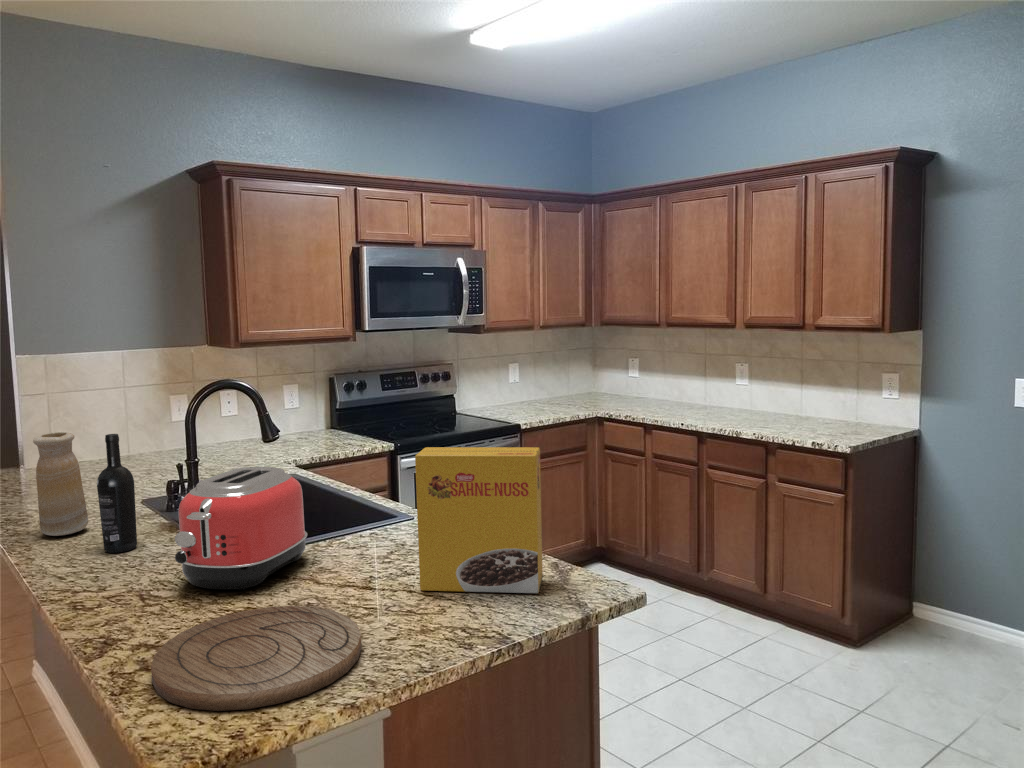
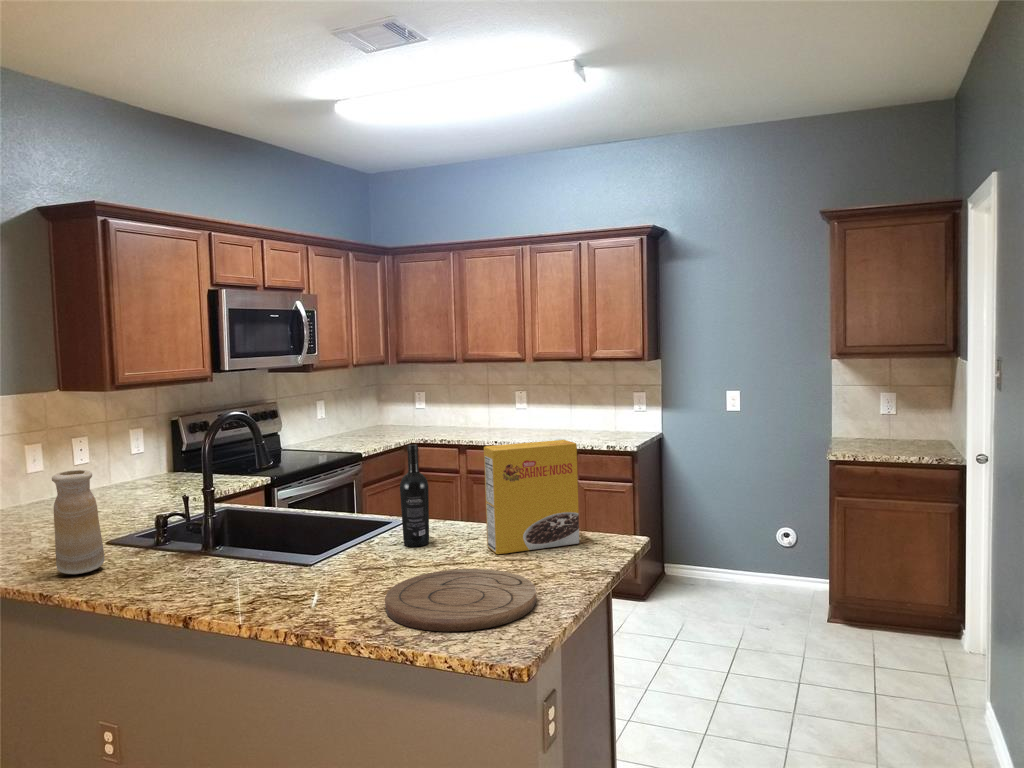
wine bottle: present [97,434,137,553] -> present [400,444,429,547]
toaster: present [175,467,307,590] -> none [292,477,377,580]

